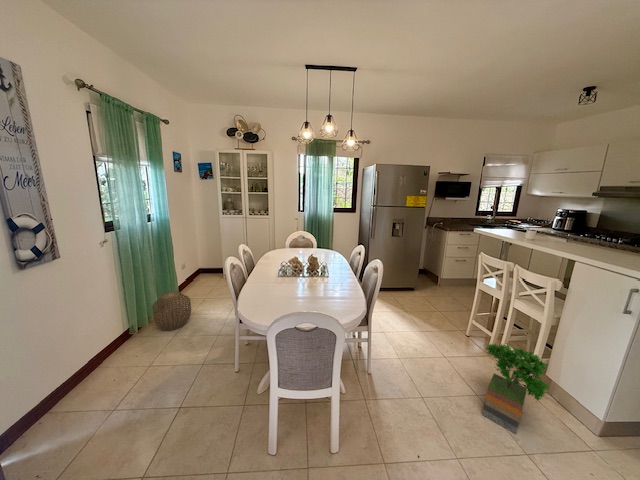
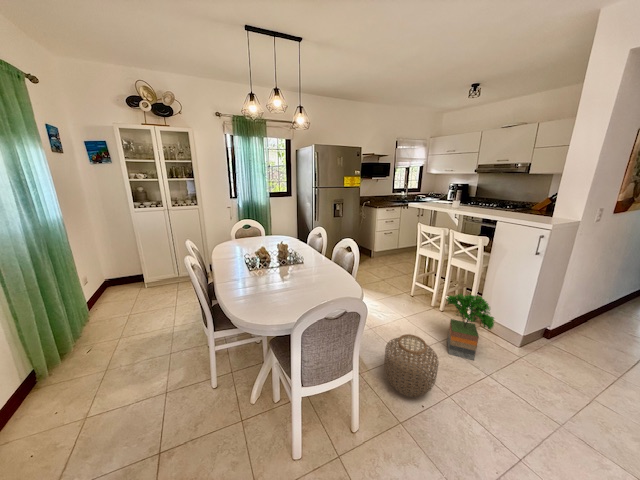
woven basket: present [152,291,191,330] -> present [384,334,439,397]

